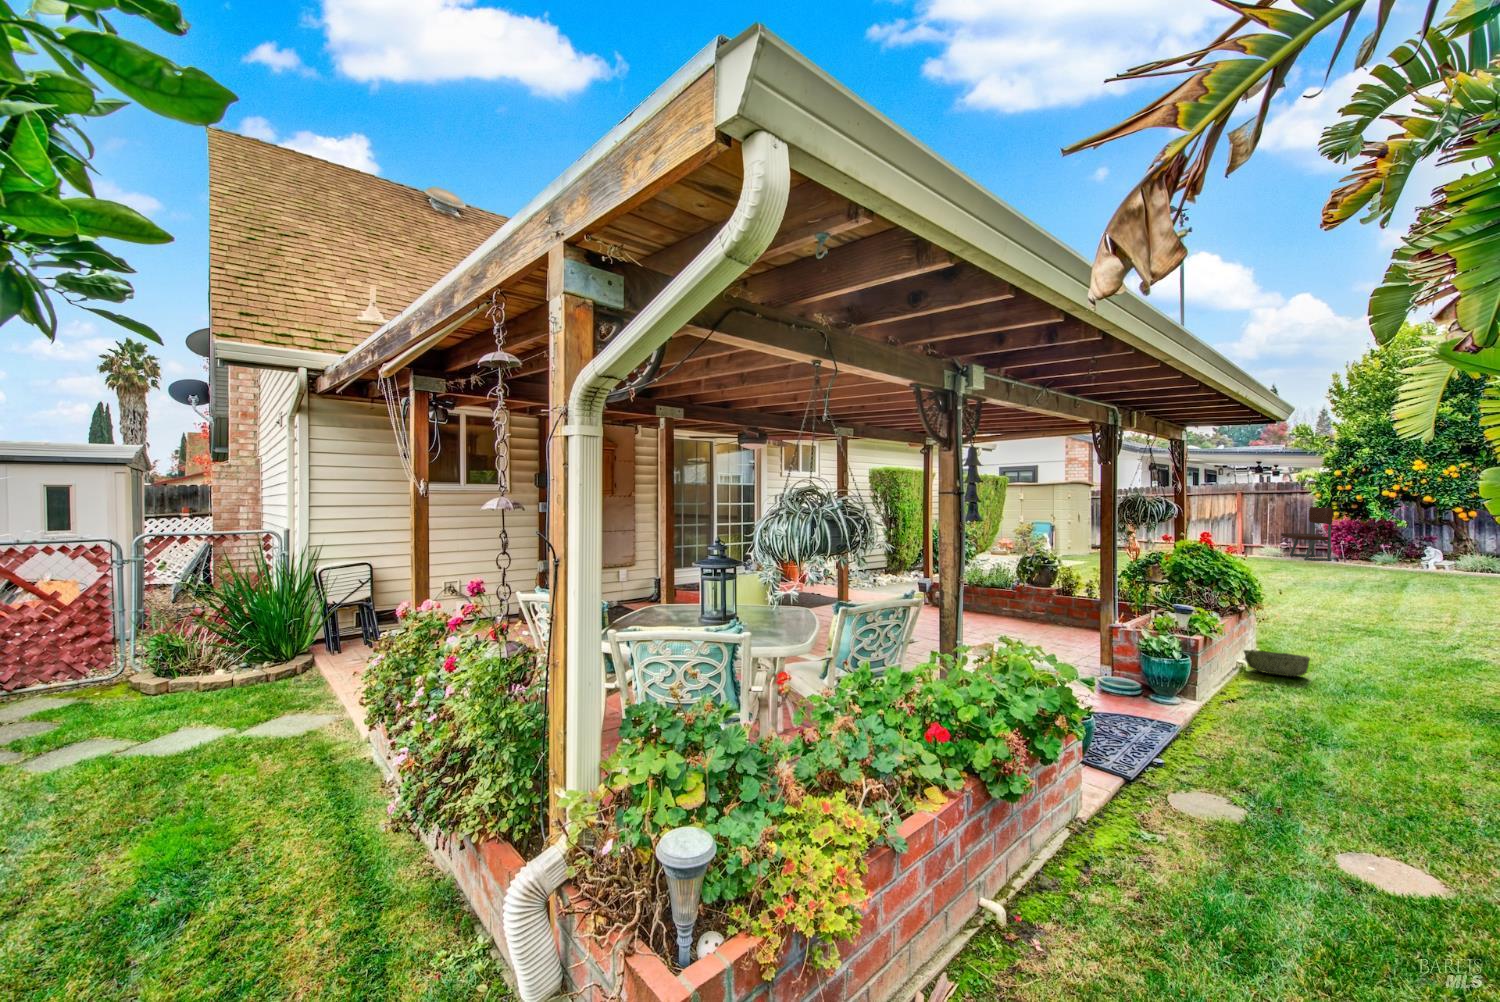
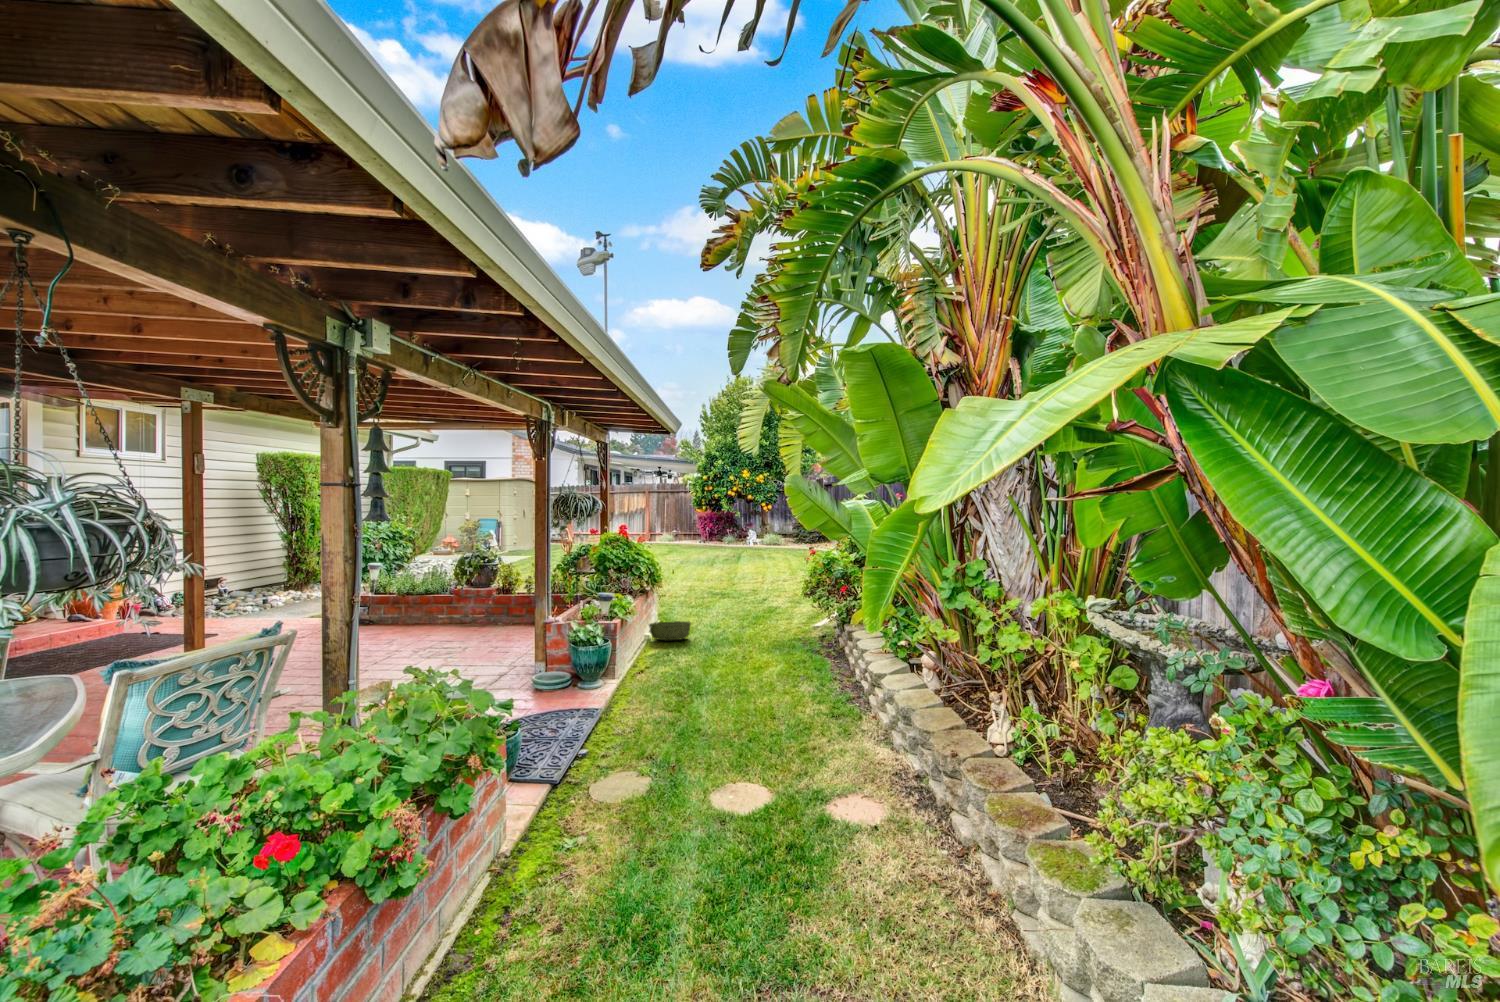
bench: present [1281,507,1333,561] -> none [671,503,700,543]

